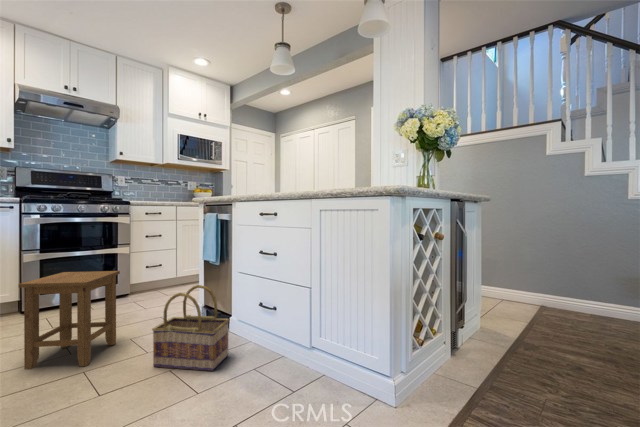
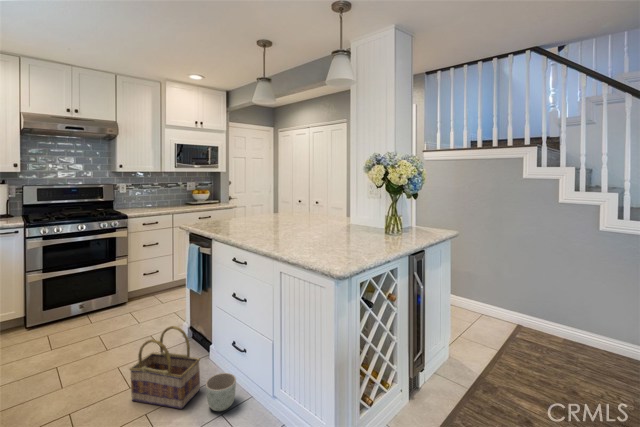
stool: present [19,271,120,369] -> none [14,305,107,397]
planter: none [240,332,272,370] -> present [206,373,236,411]

